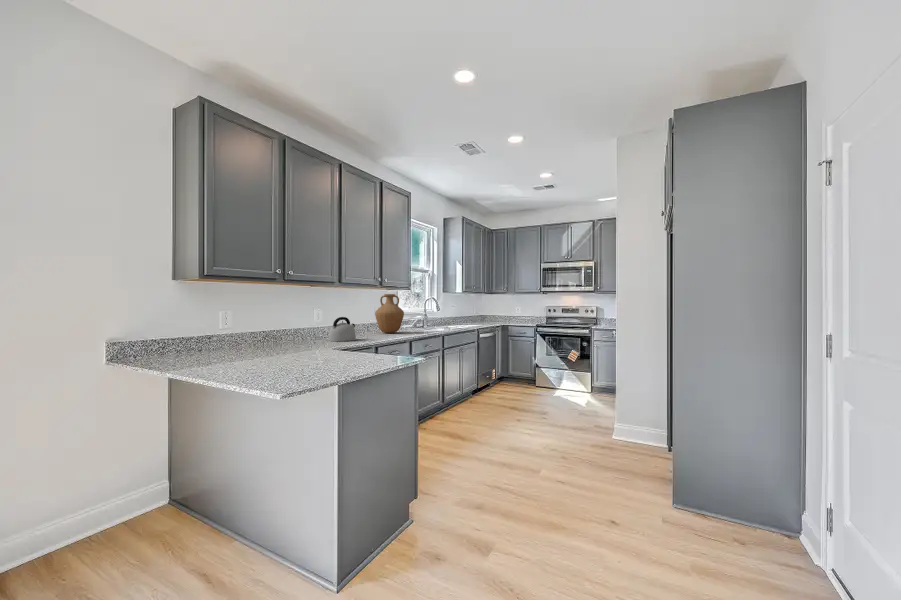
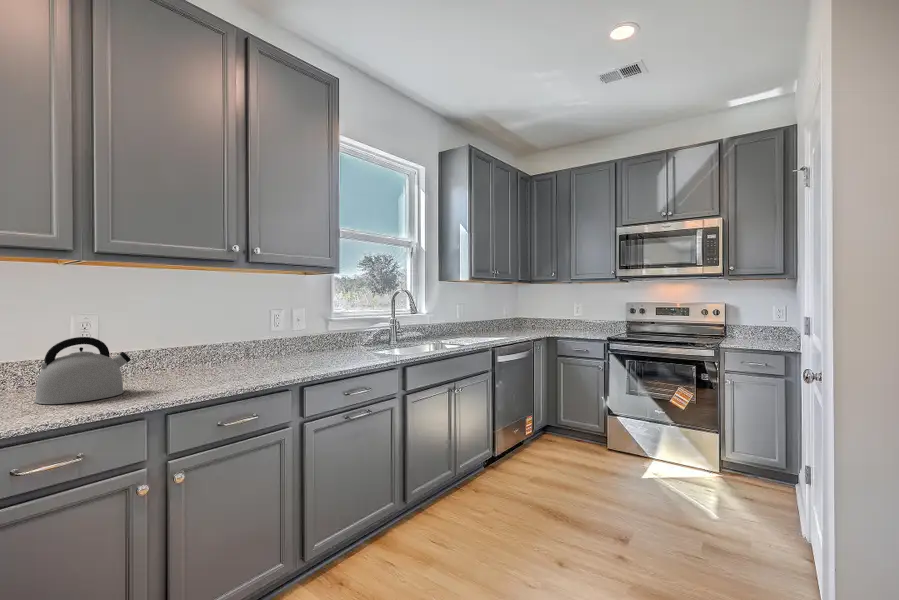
vase: present [375,294,404,333] -> none [246,281,311,365]

